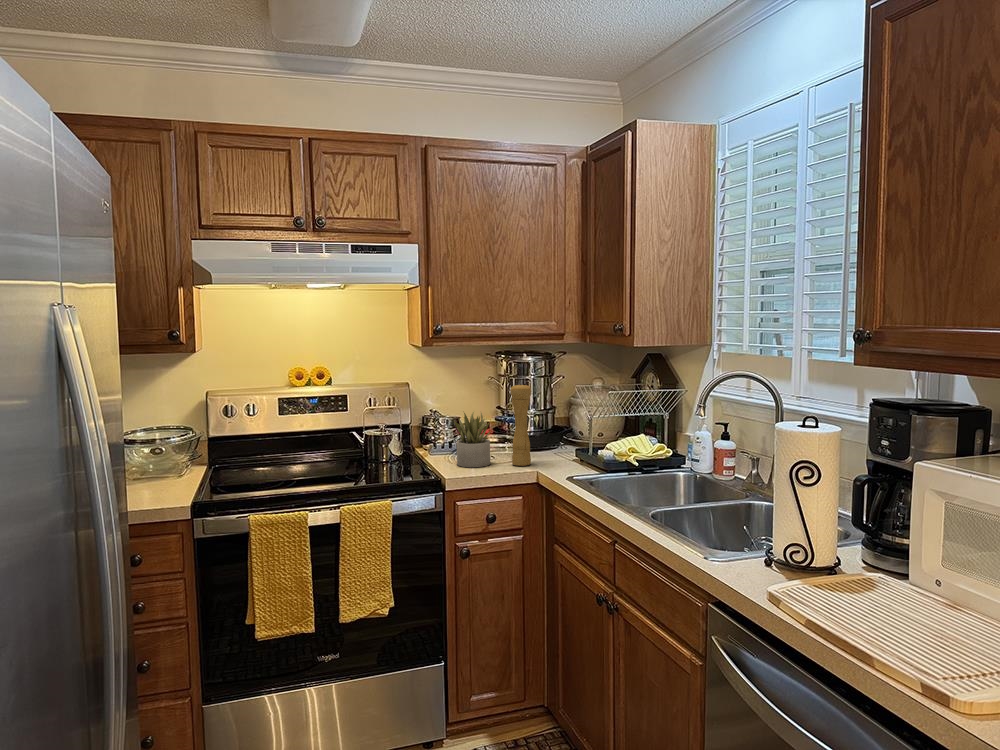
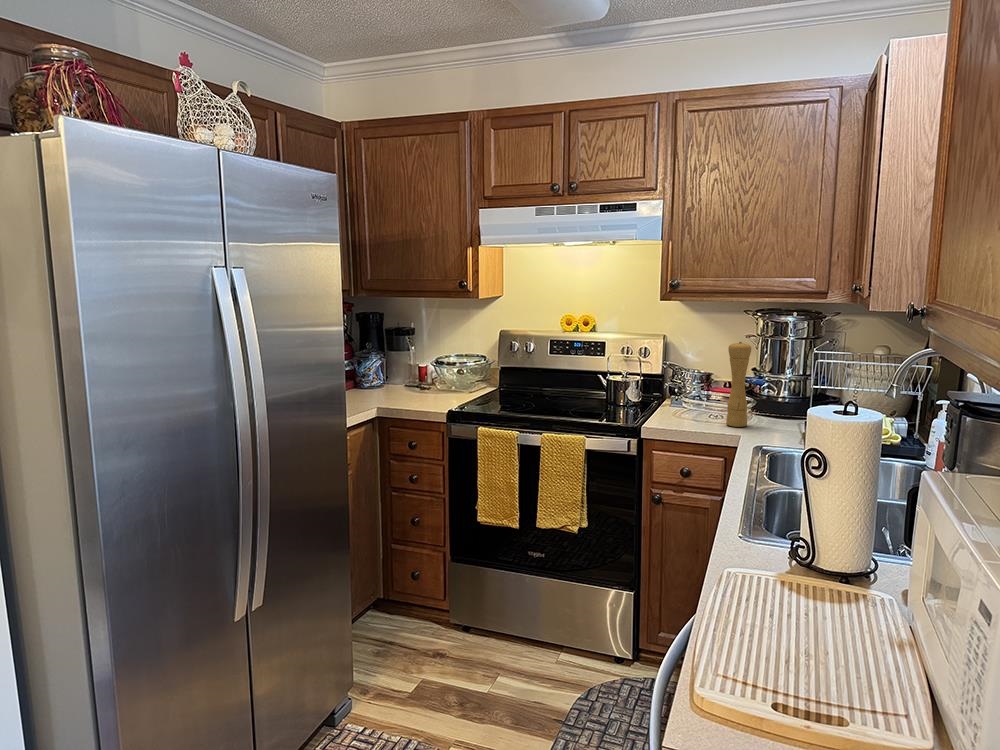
succulent plant: present [454,412,491,467] -> none [674,365,711,421]

